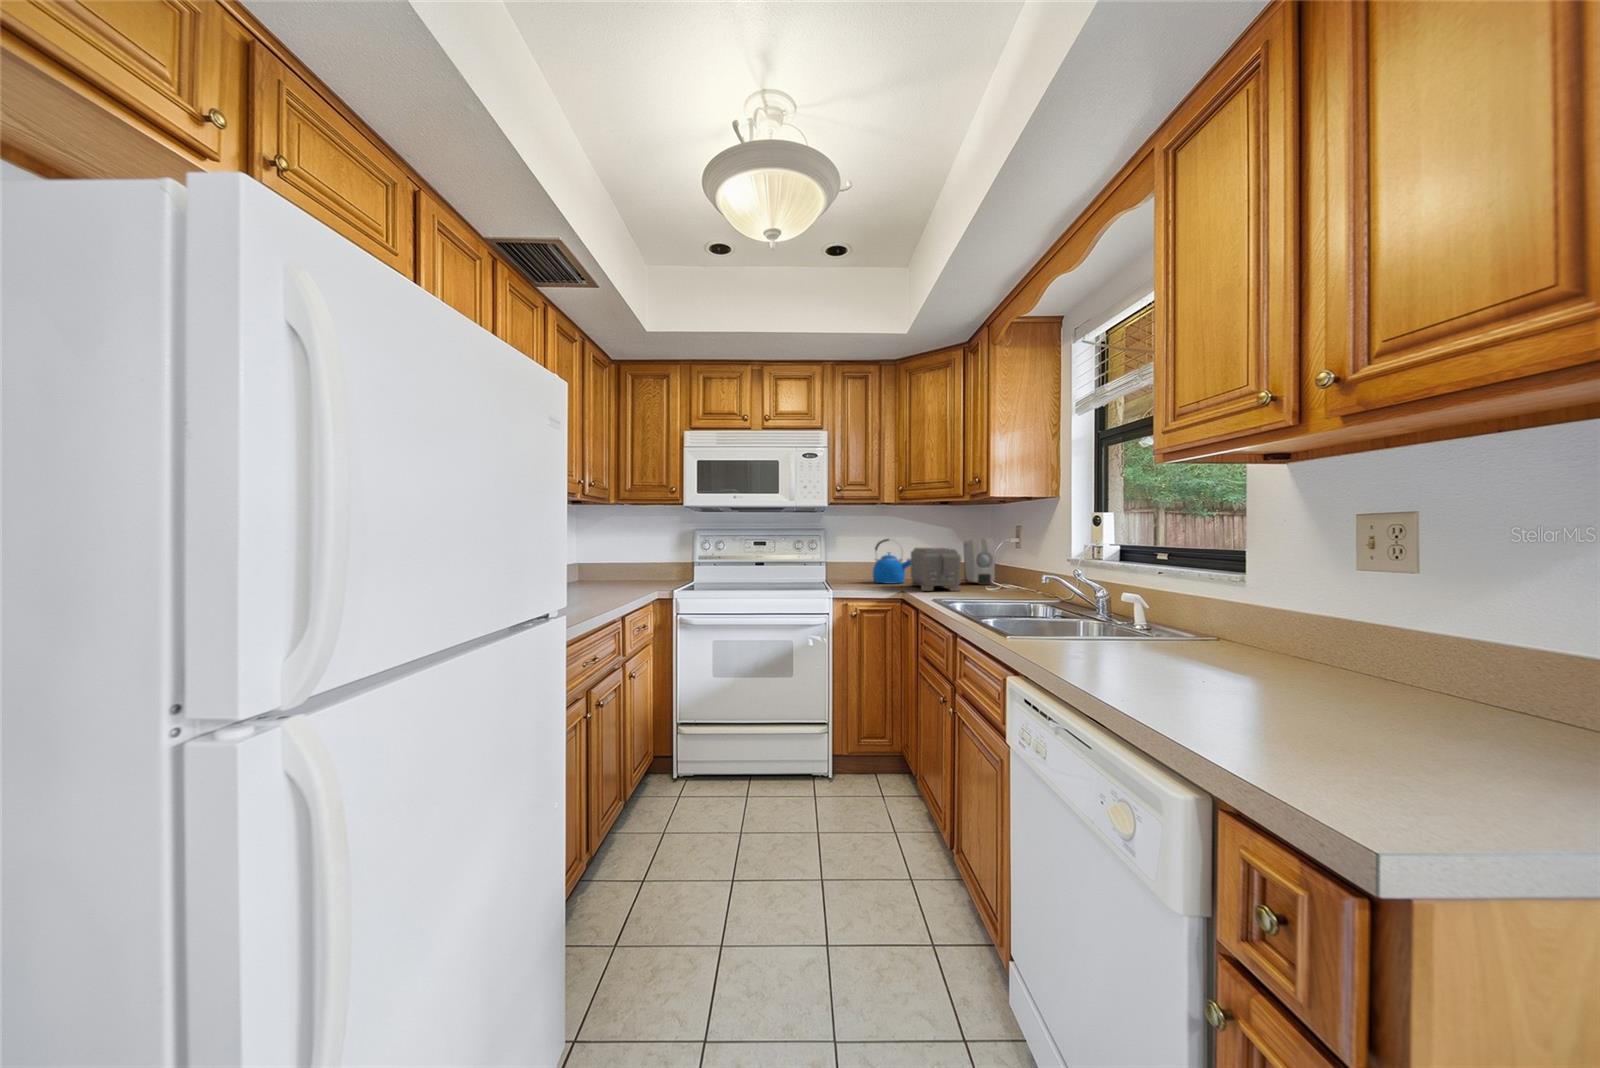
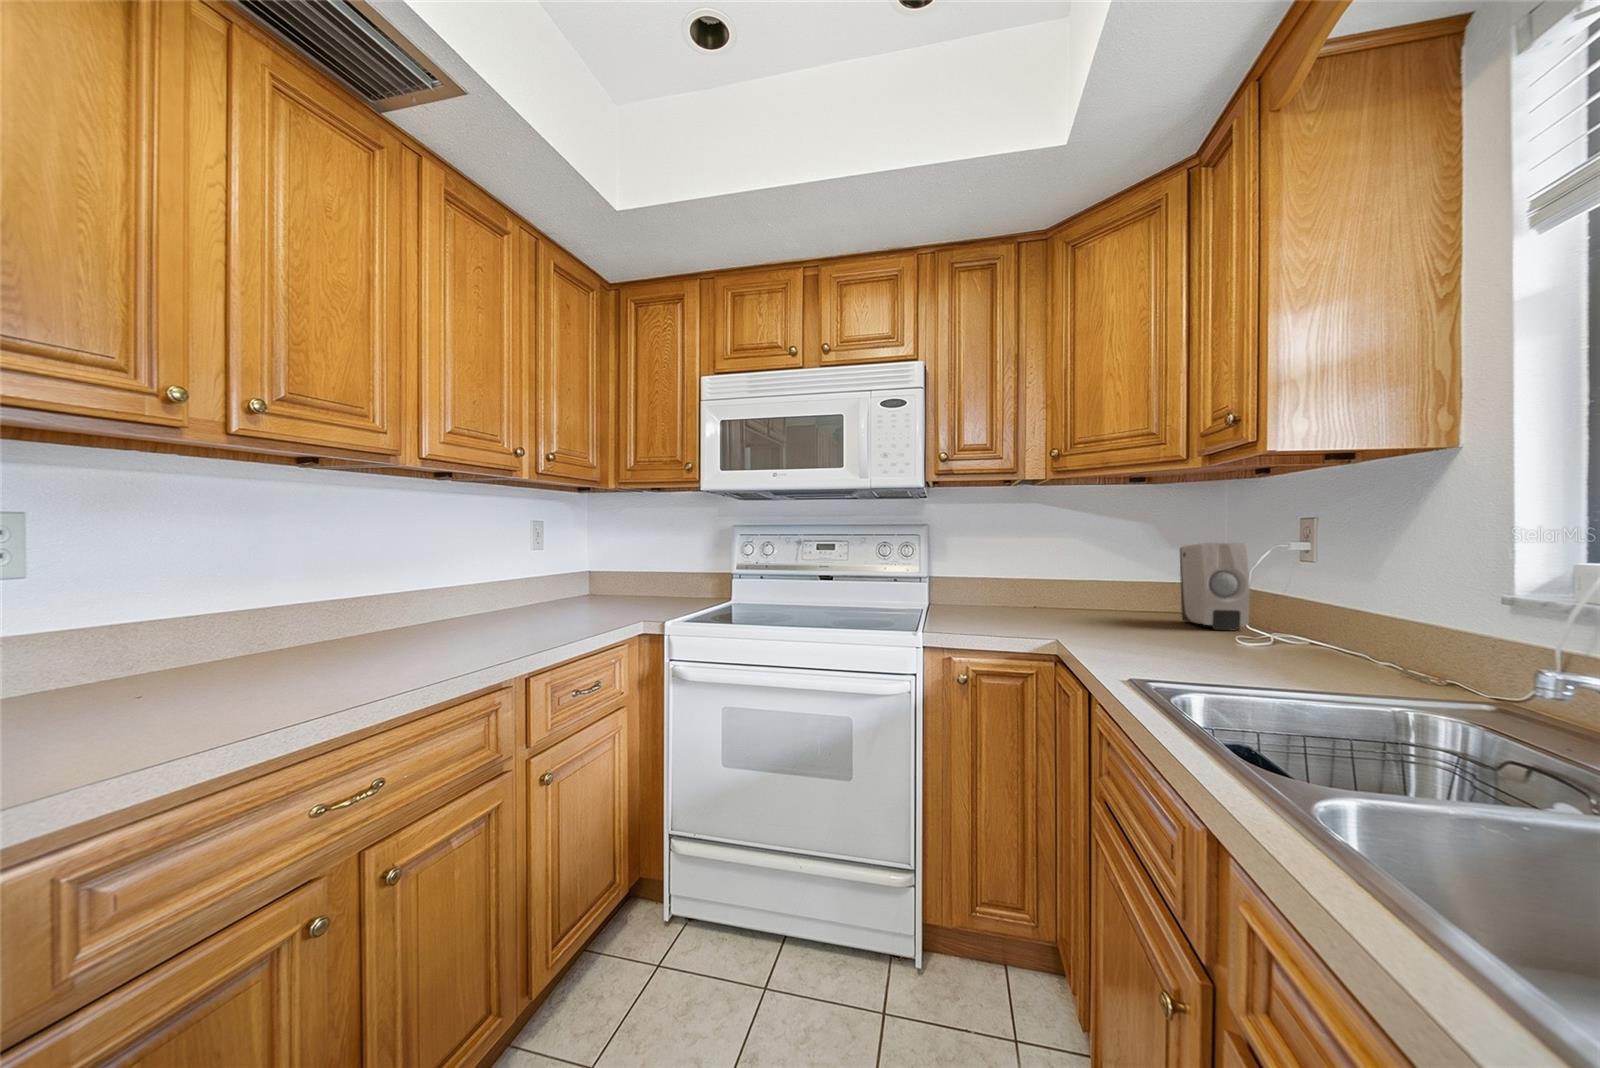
kettle: present [873,539,911,584] -> none [1008,542,1081,619]
toaster: present [911,548,961,591] -> none [1074,559,1182,648]

